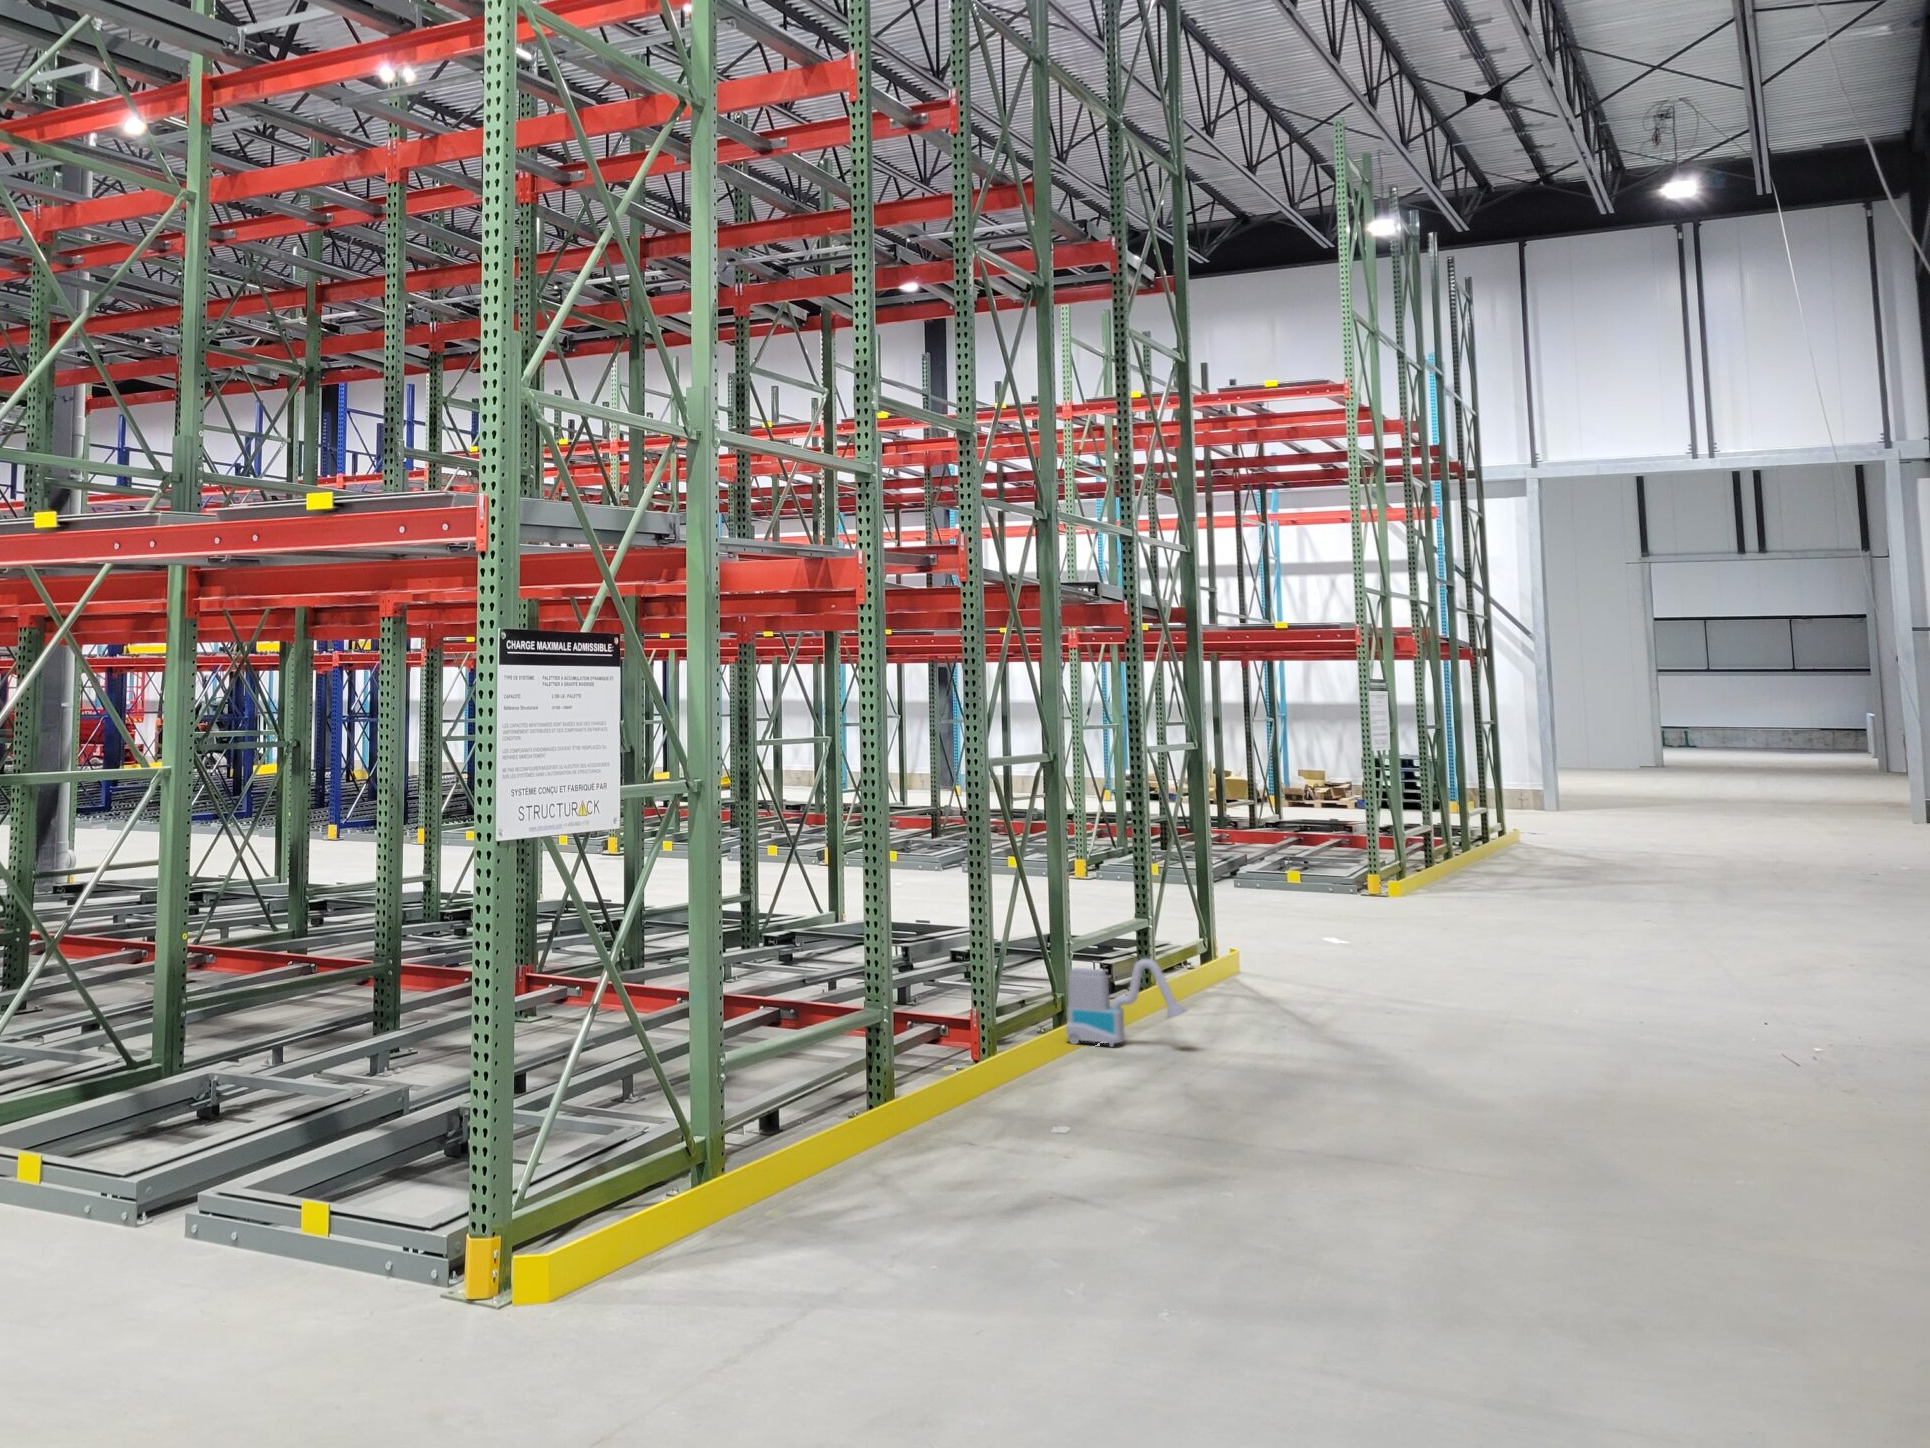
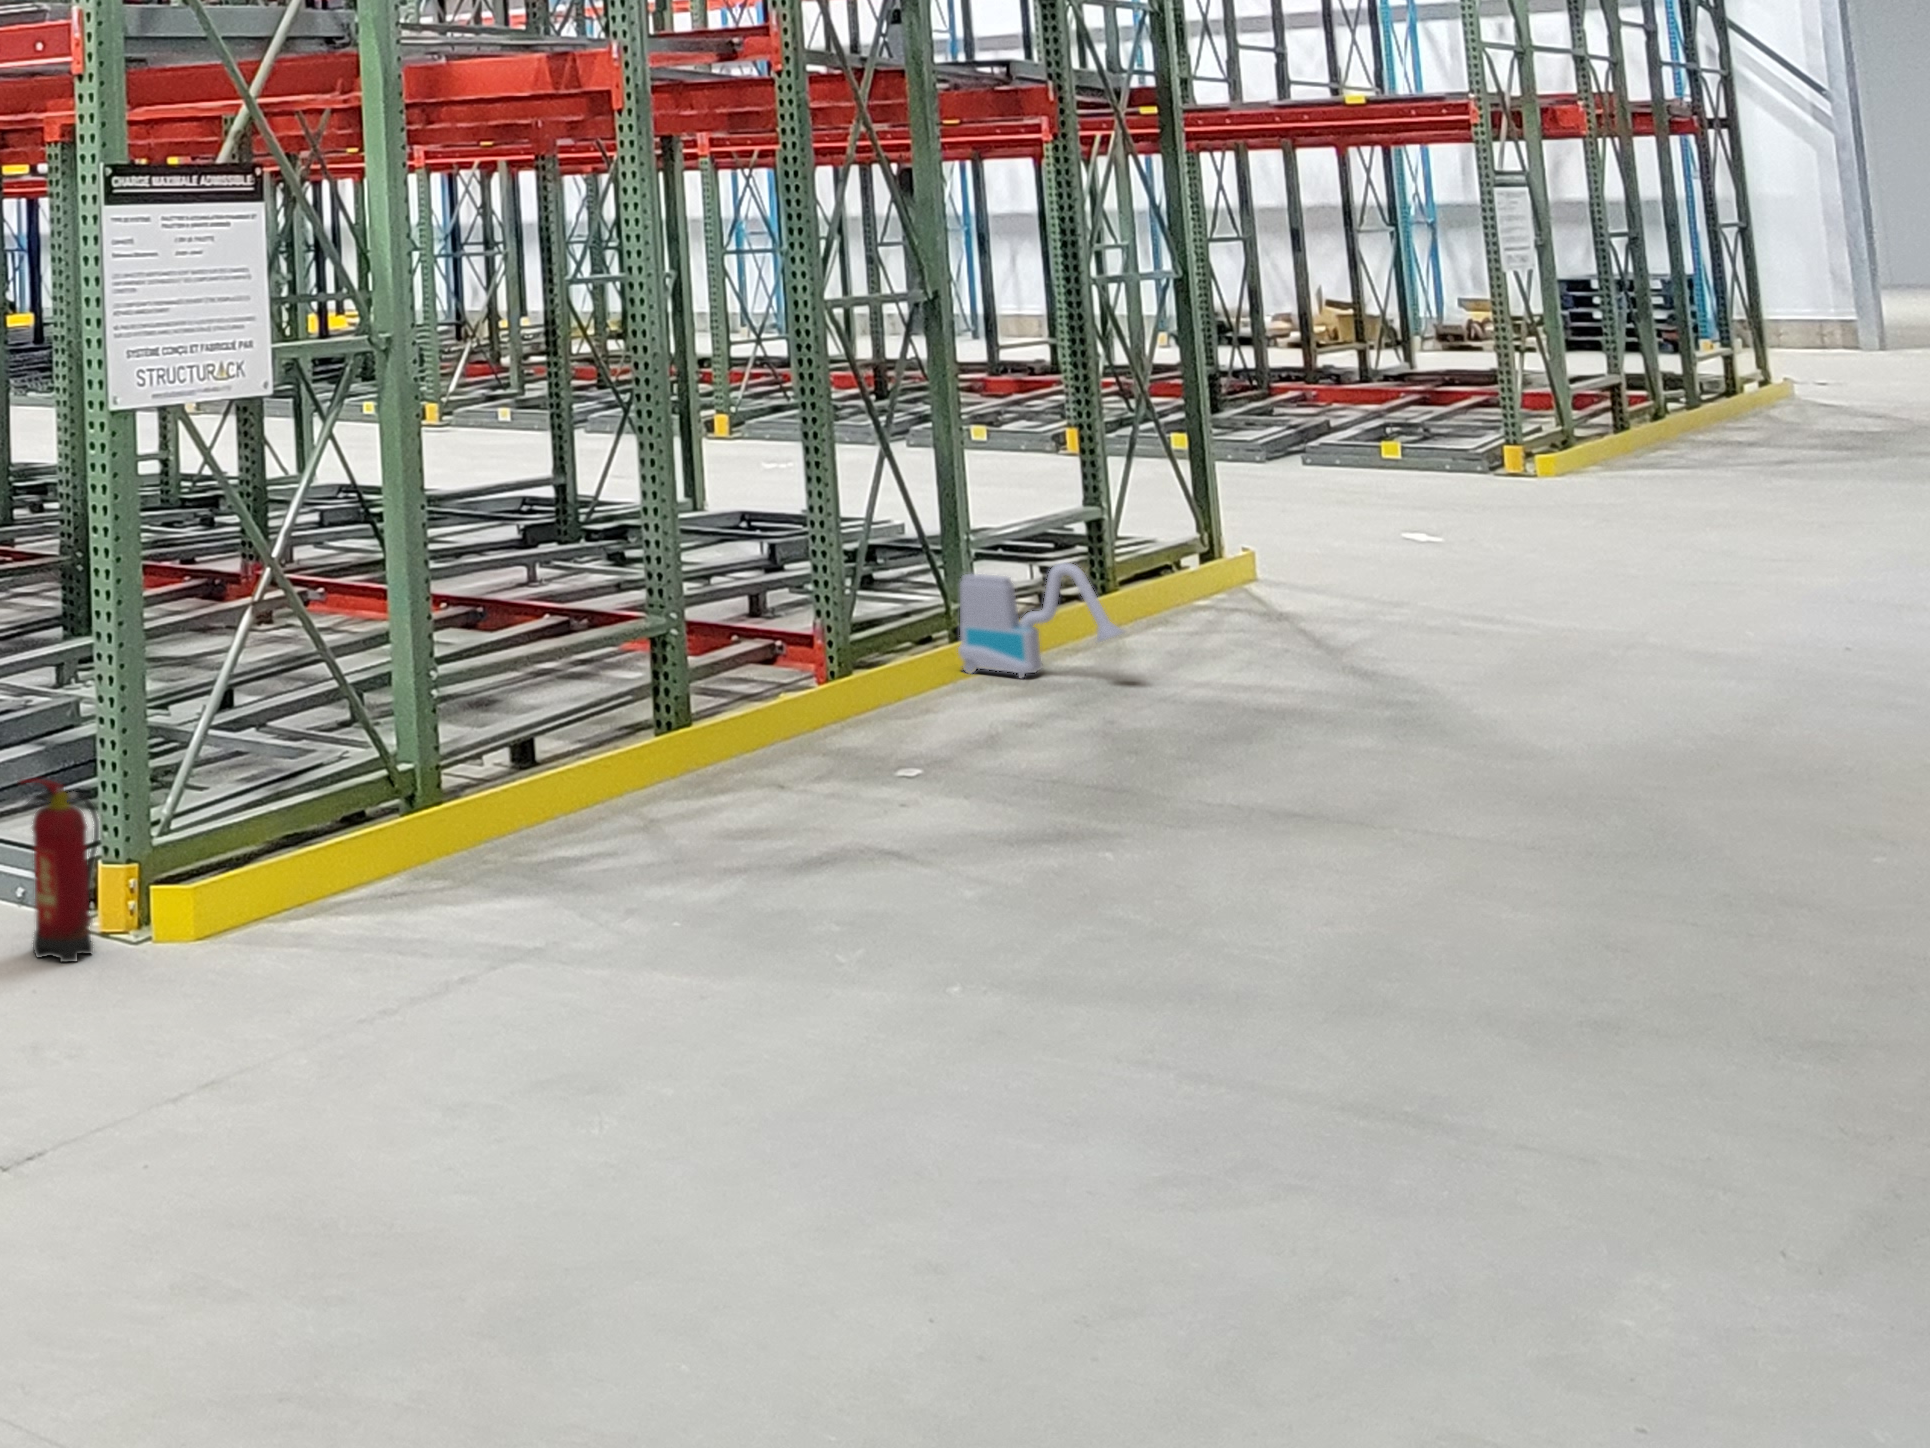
fire extinguisher: none [395,1172,463,1337] -> present [20,779,99,962]

